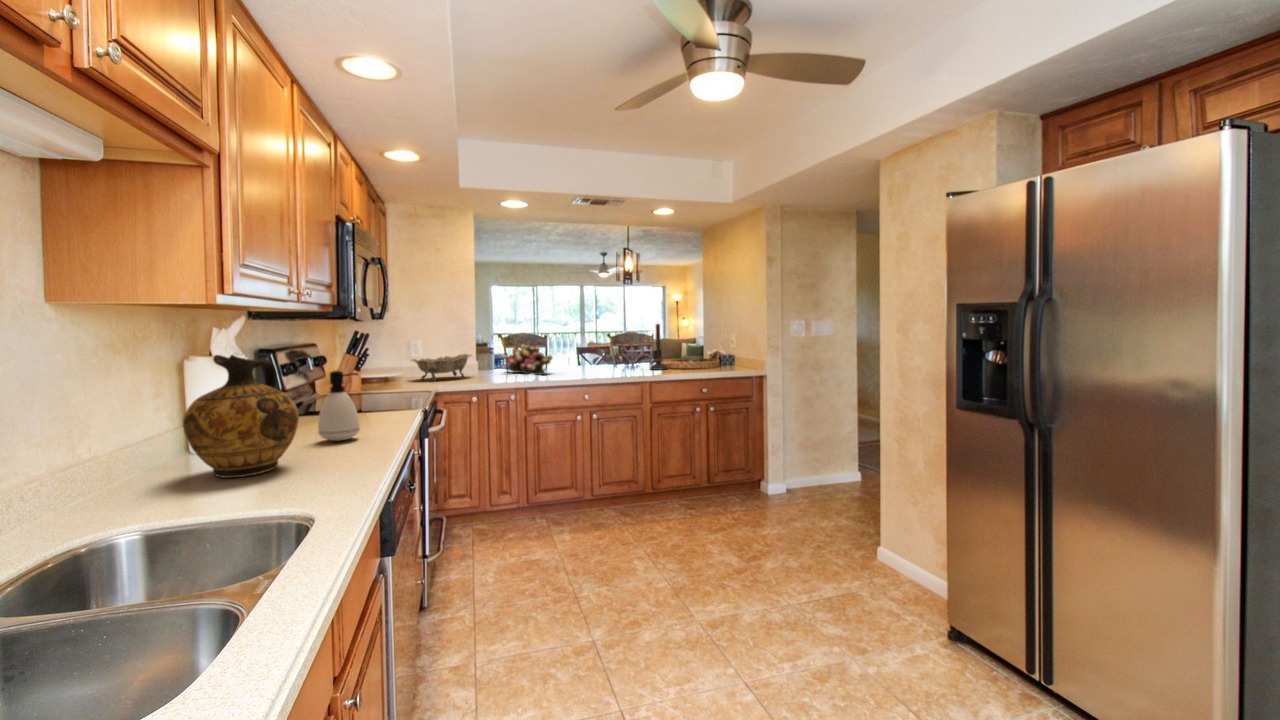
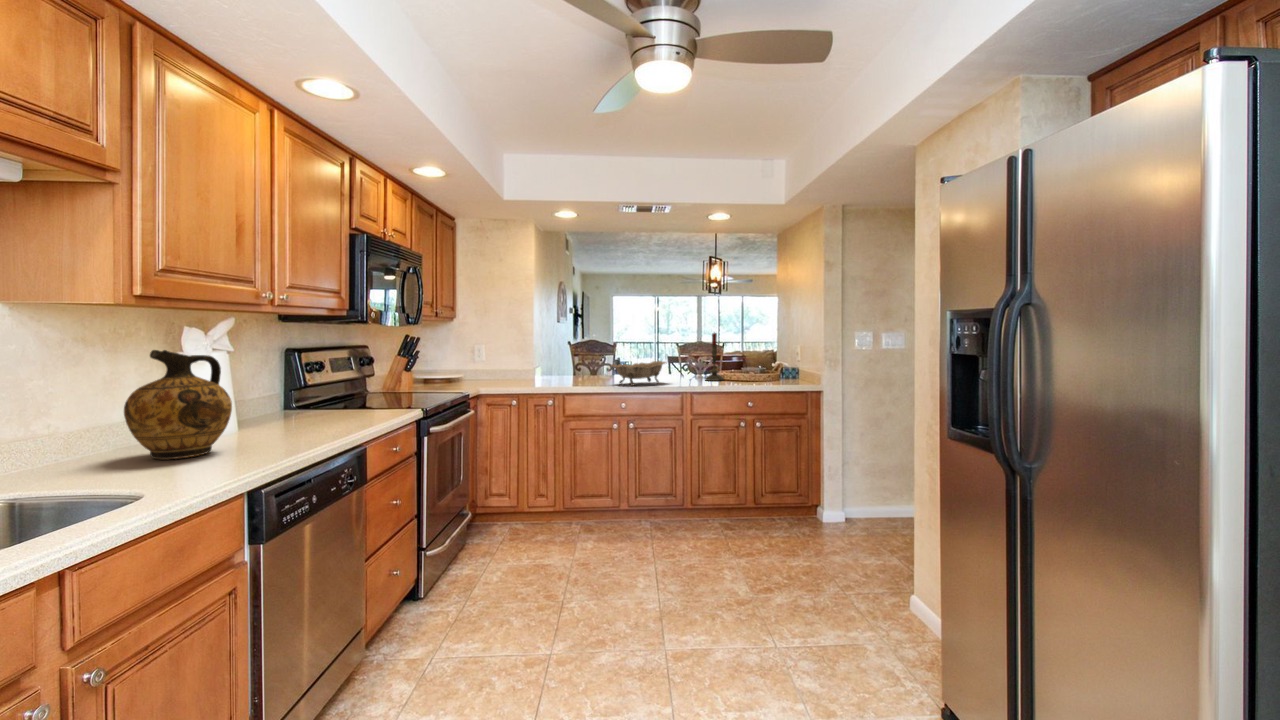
flower arrangement: present [502,345,552,375] -> none [553,351,604,382]
decorative bowl: present [412,354,471,381] -> present [611,361,666,386]
soap dispenser: present [318,371,360,441] -> none [282,369,322,433]

